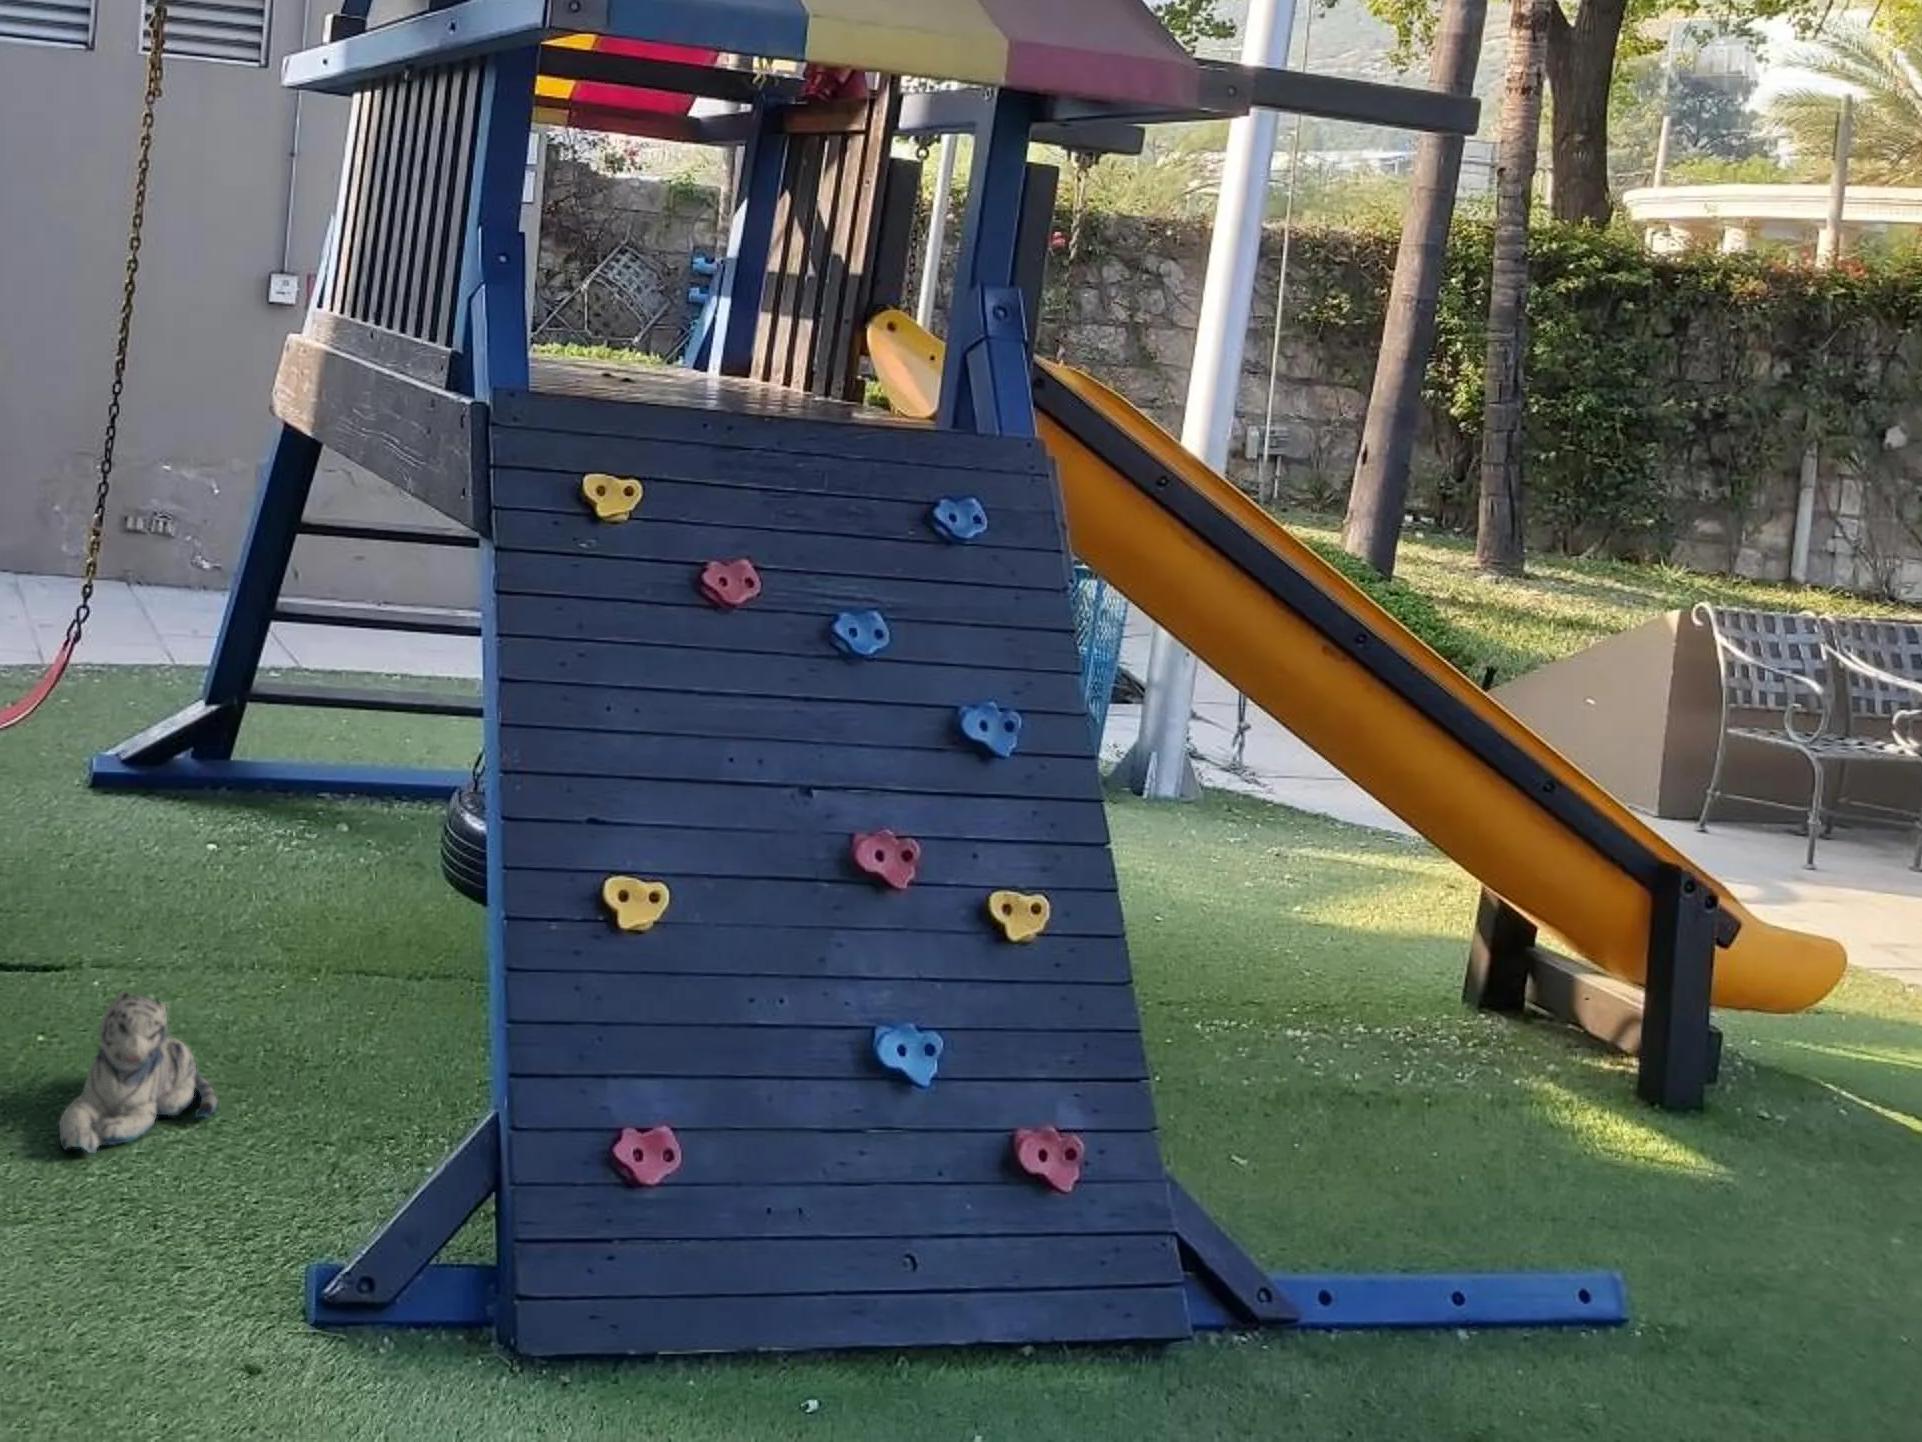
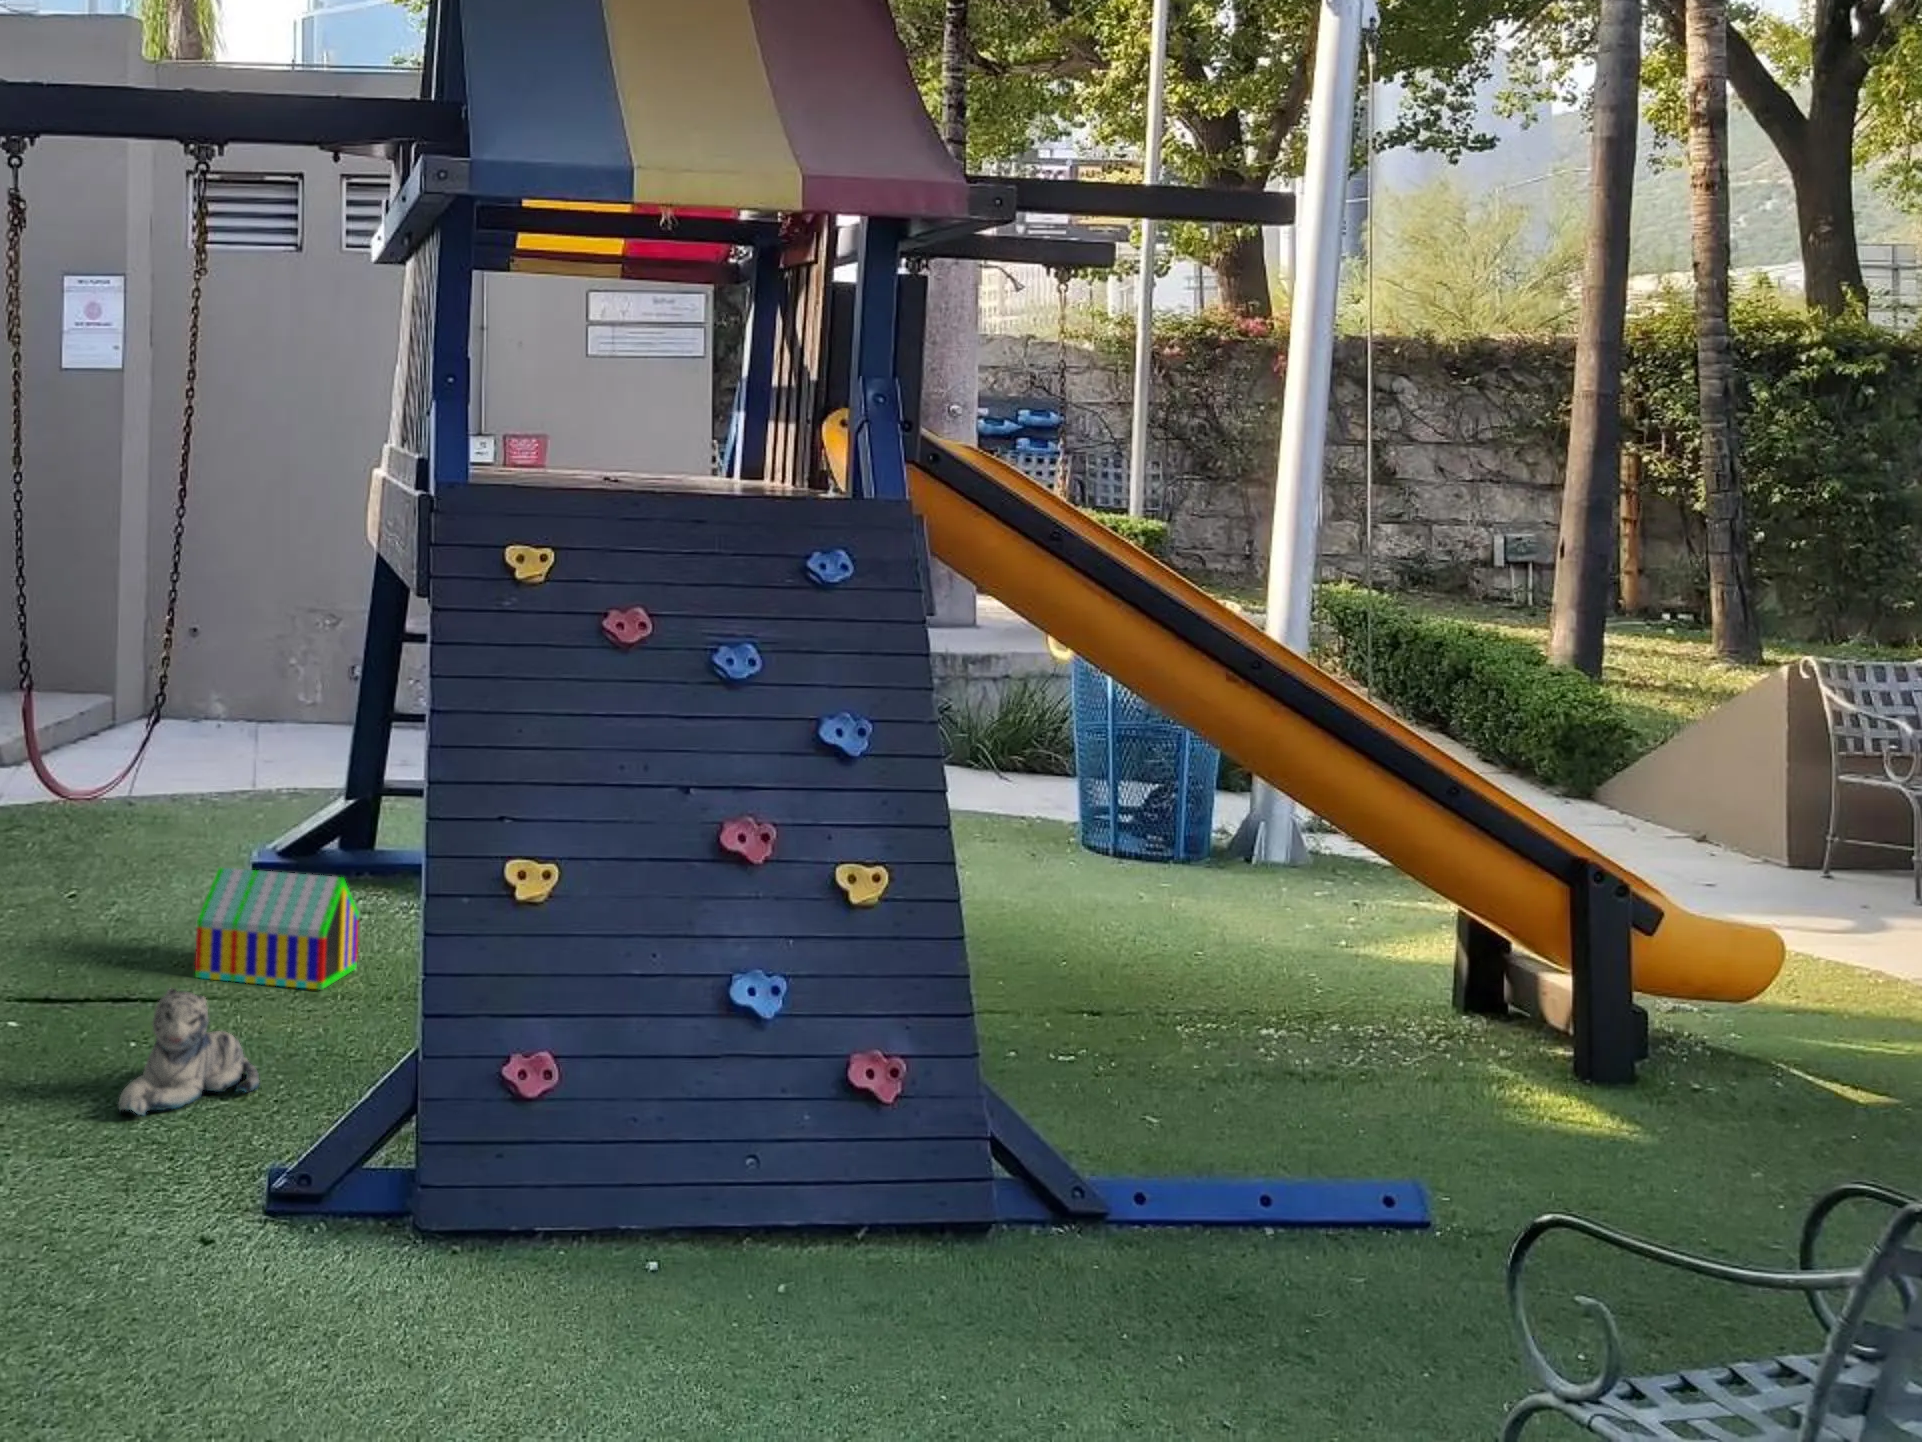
toy house: none [79,807,271,961] -> present [195,868,359,990]

